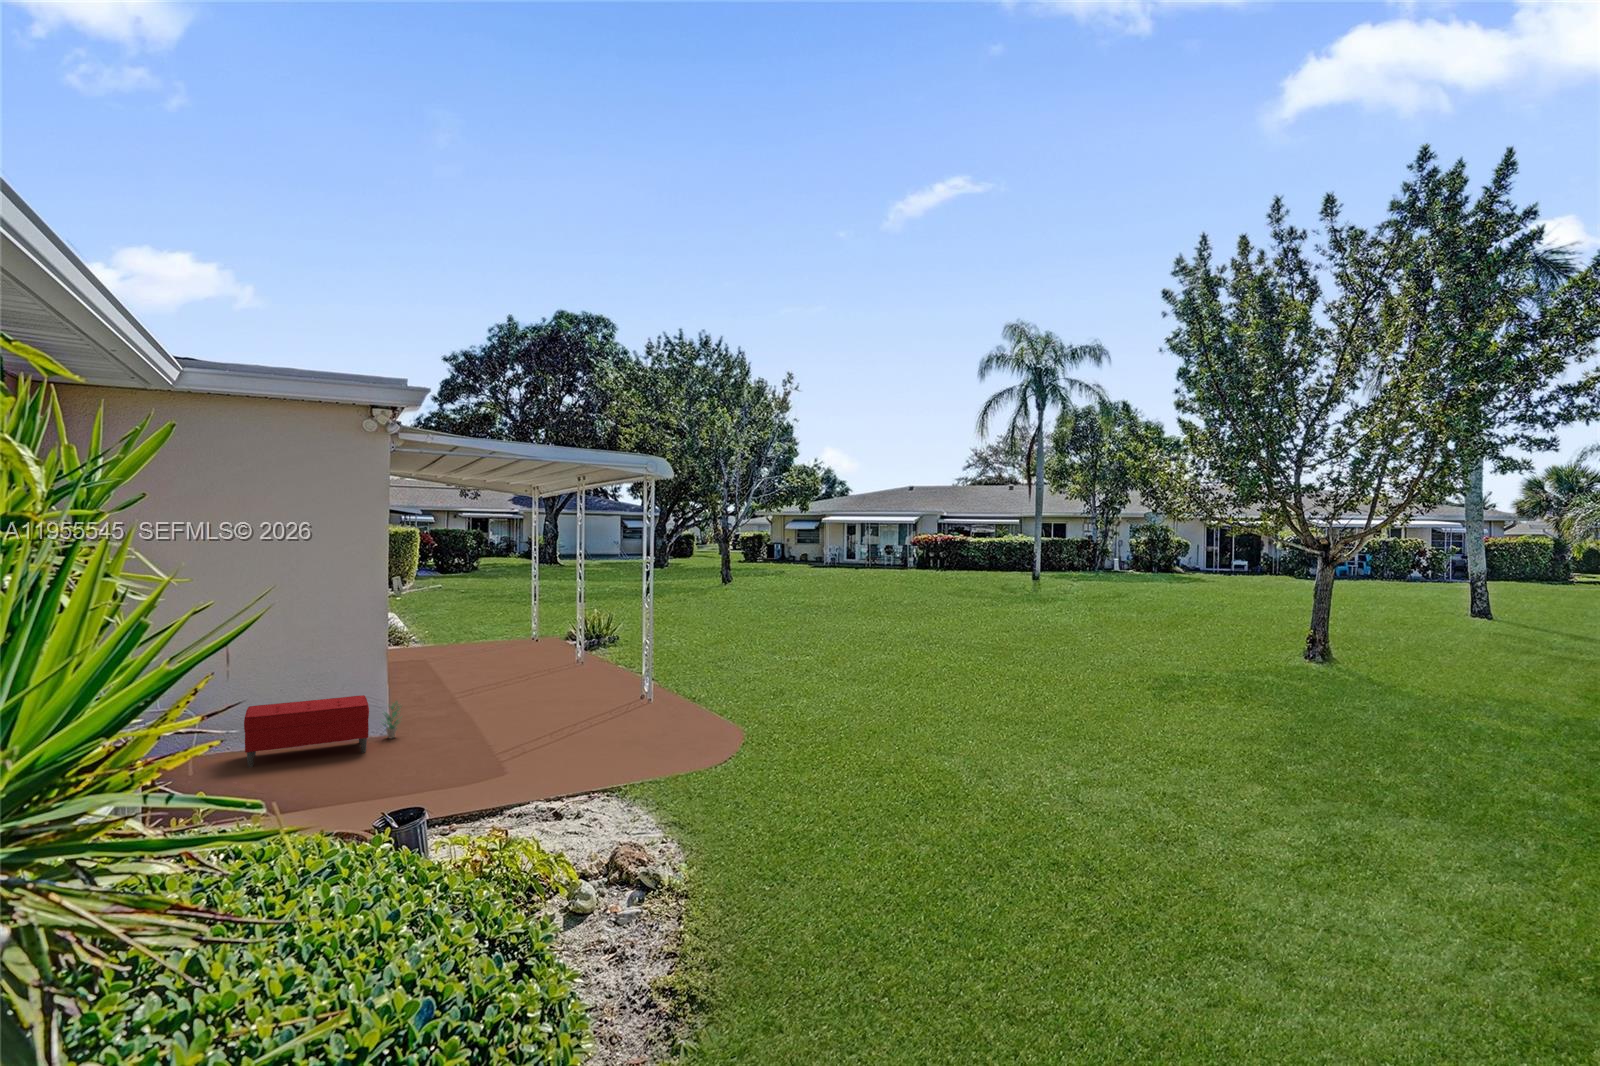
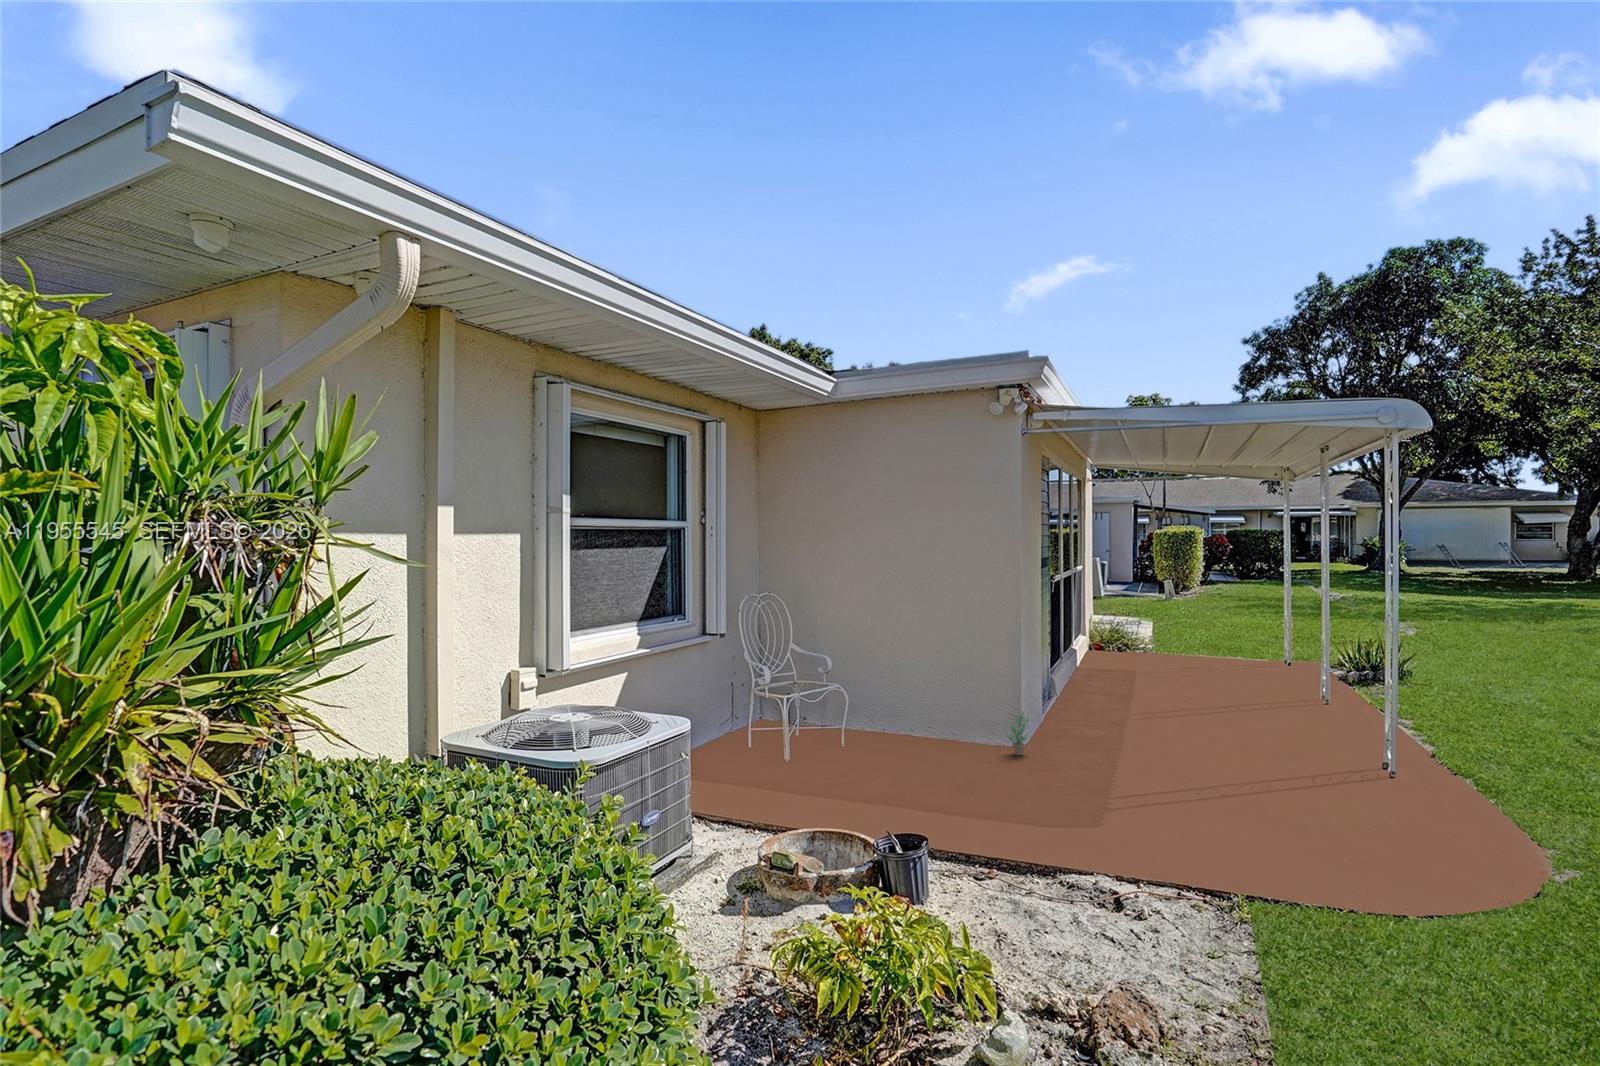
bench: present [244,695,369,767] -> none [872,698,992,766]

